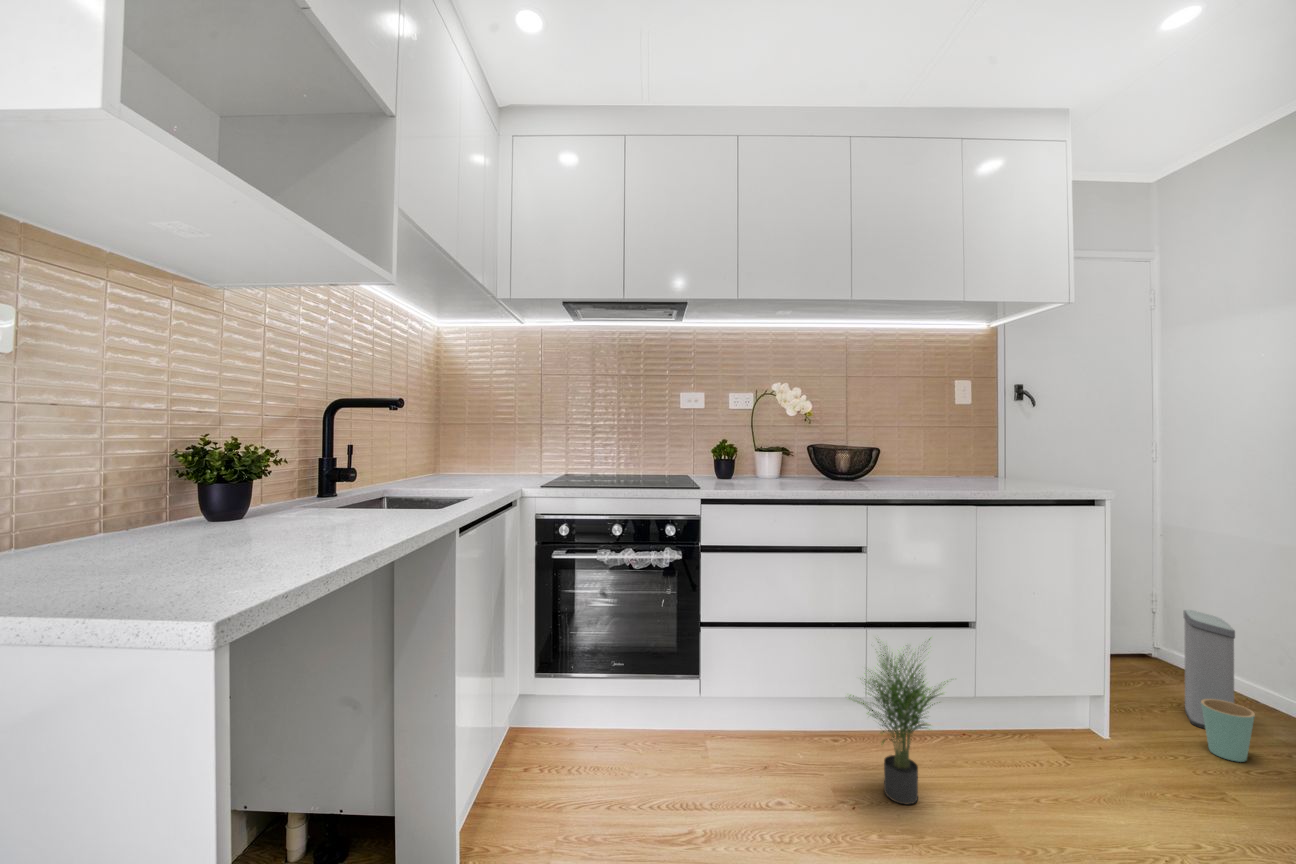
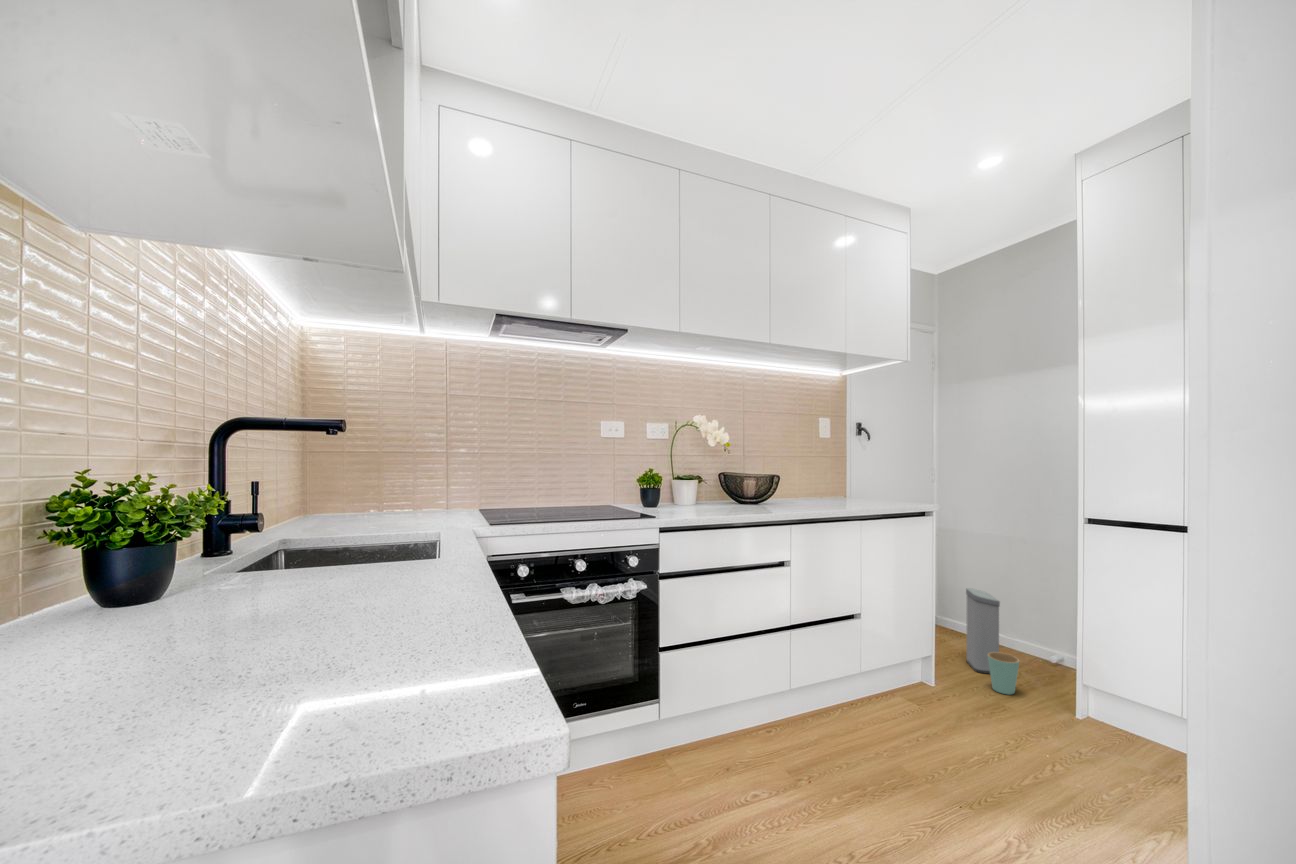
potted plant: present [849,639,946,804] -> none [797,635,881,779]

